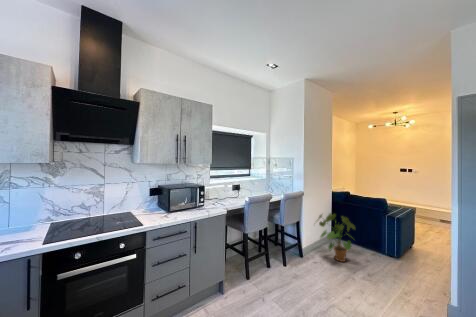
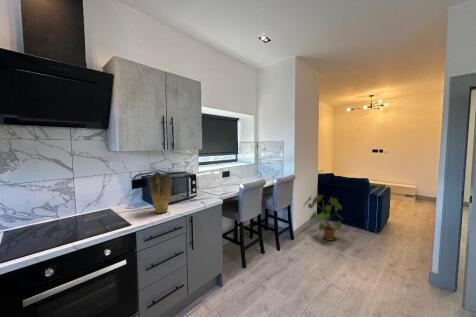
vase: none [161,182,180,218] -> present [149,172,171,213]

